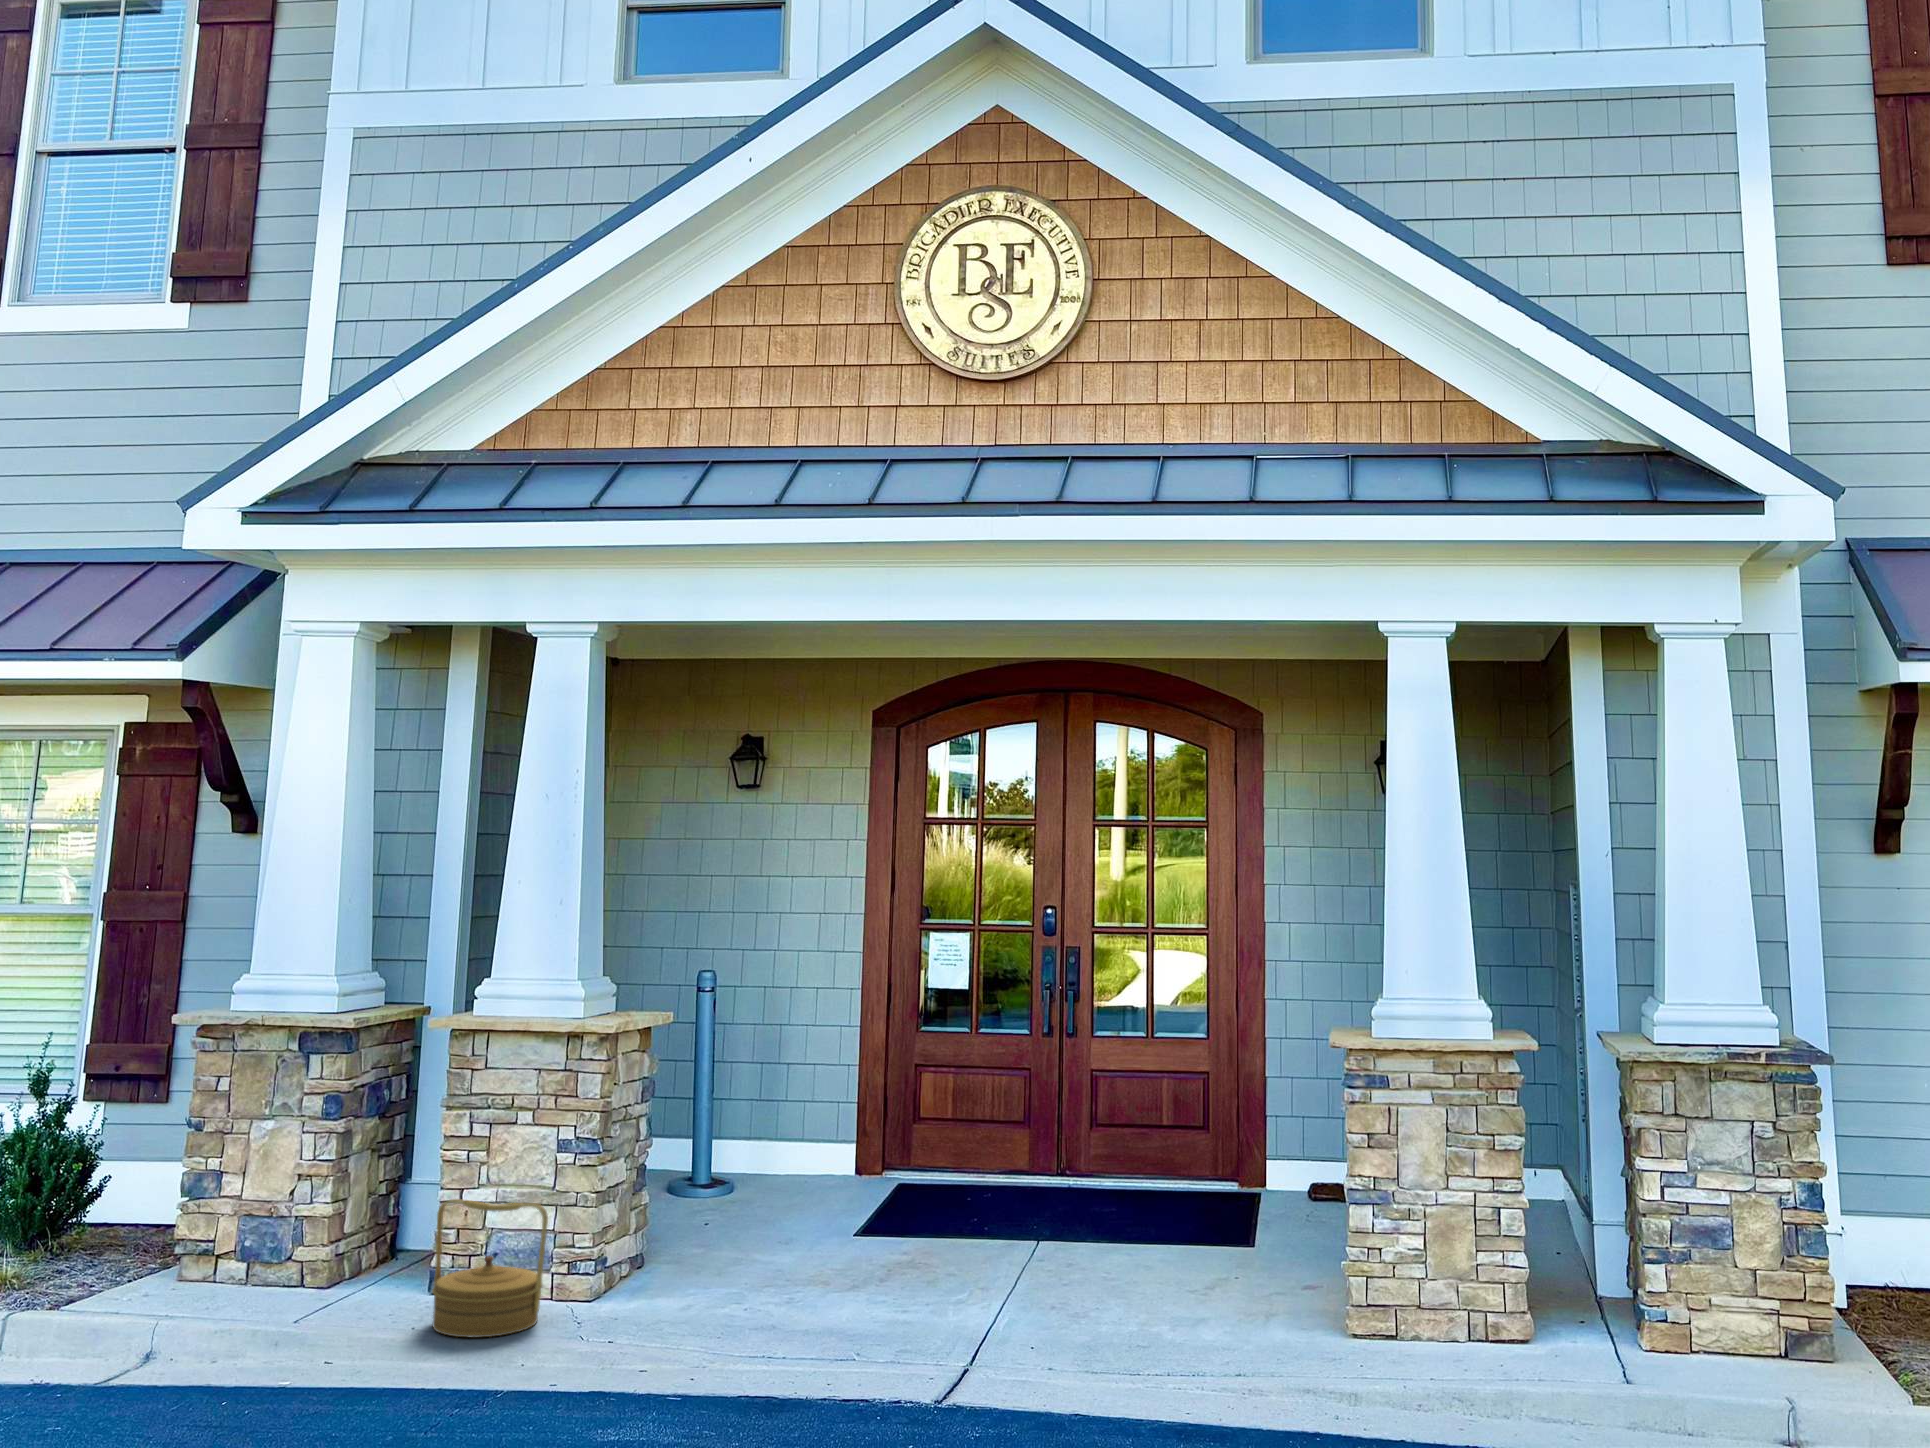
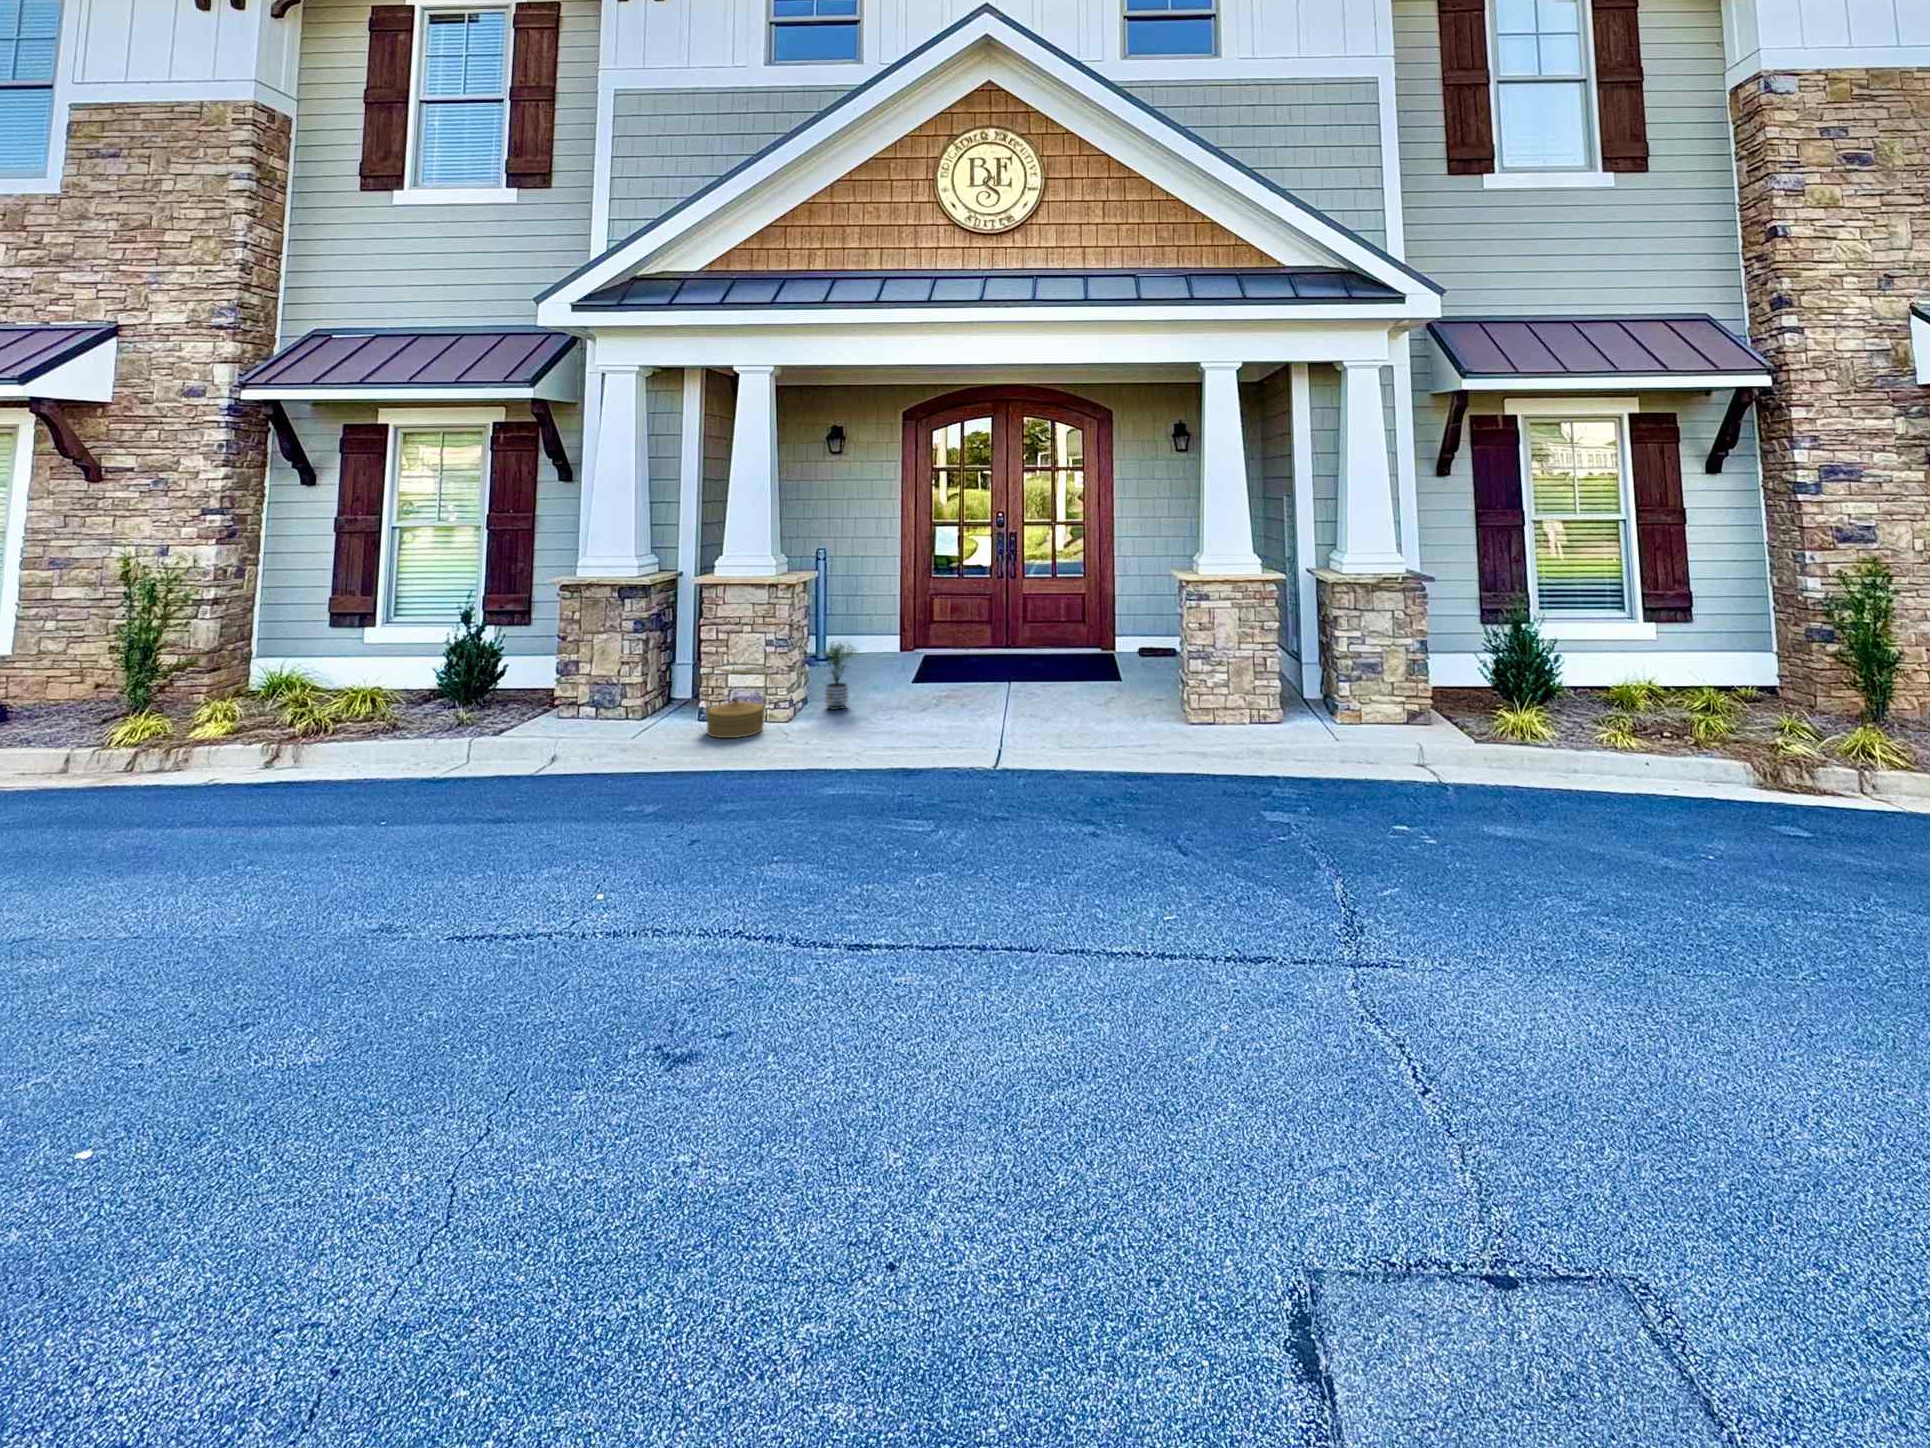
potted plant: none [647,1151,741,1287] -> present [818,643,860,710]

